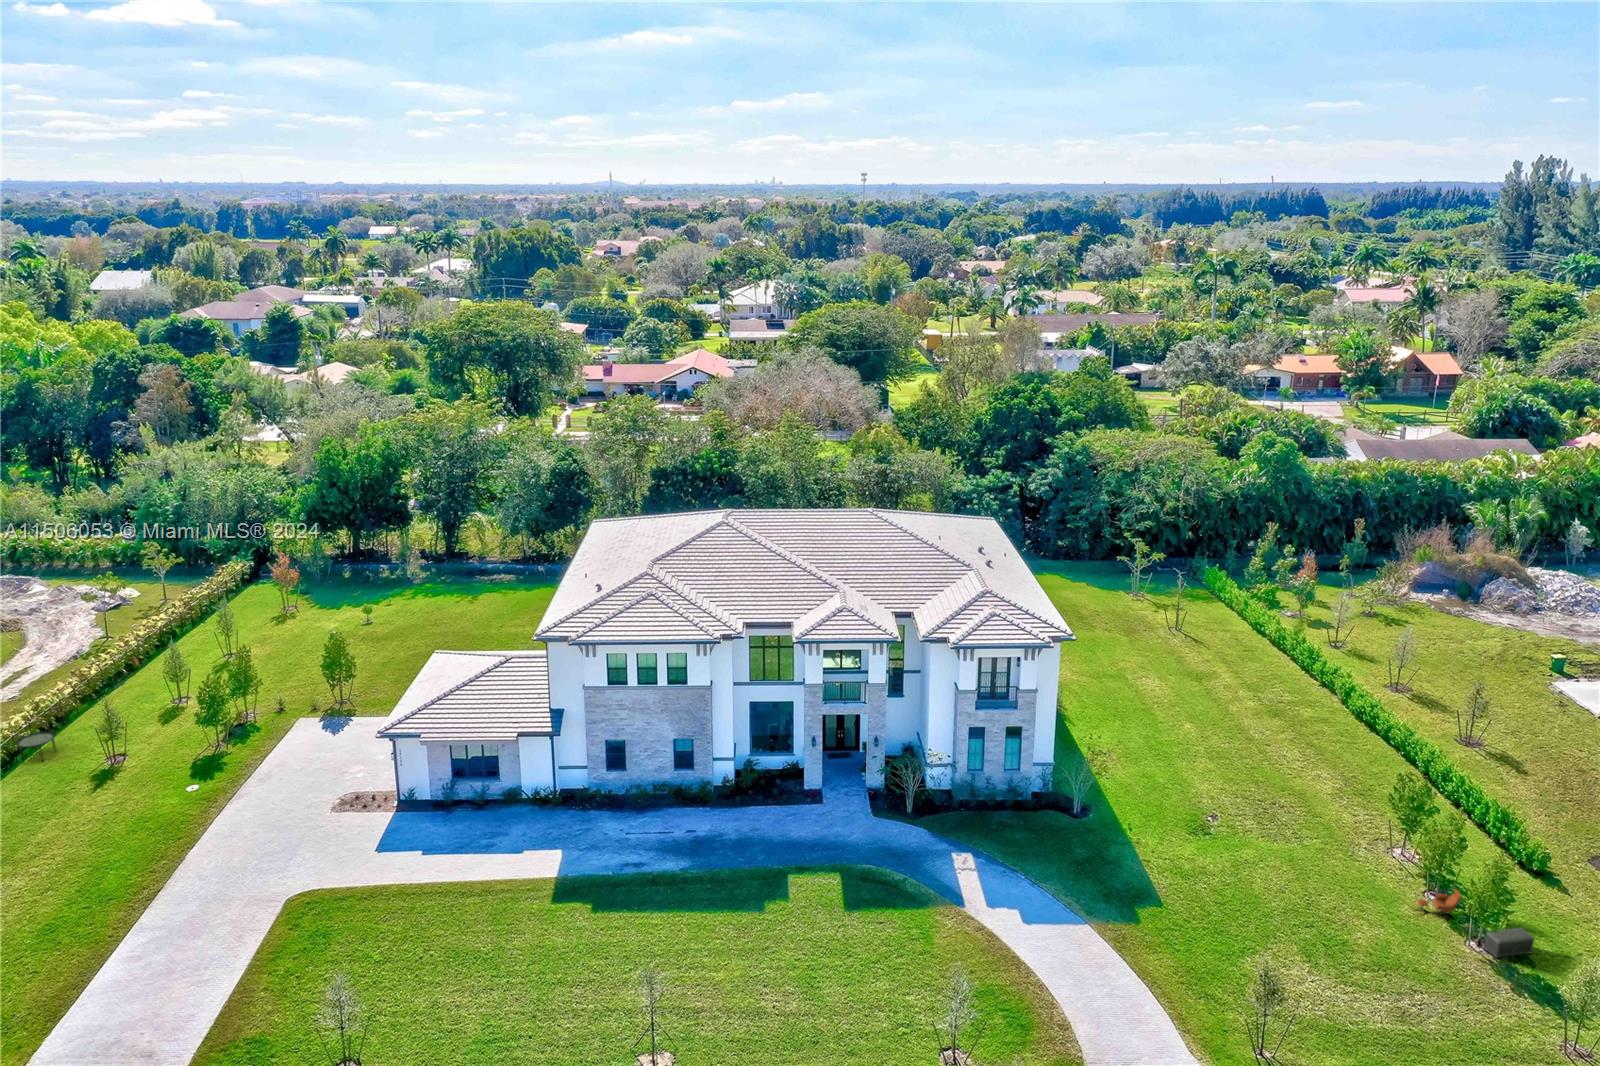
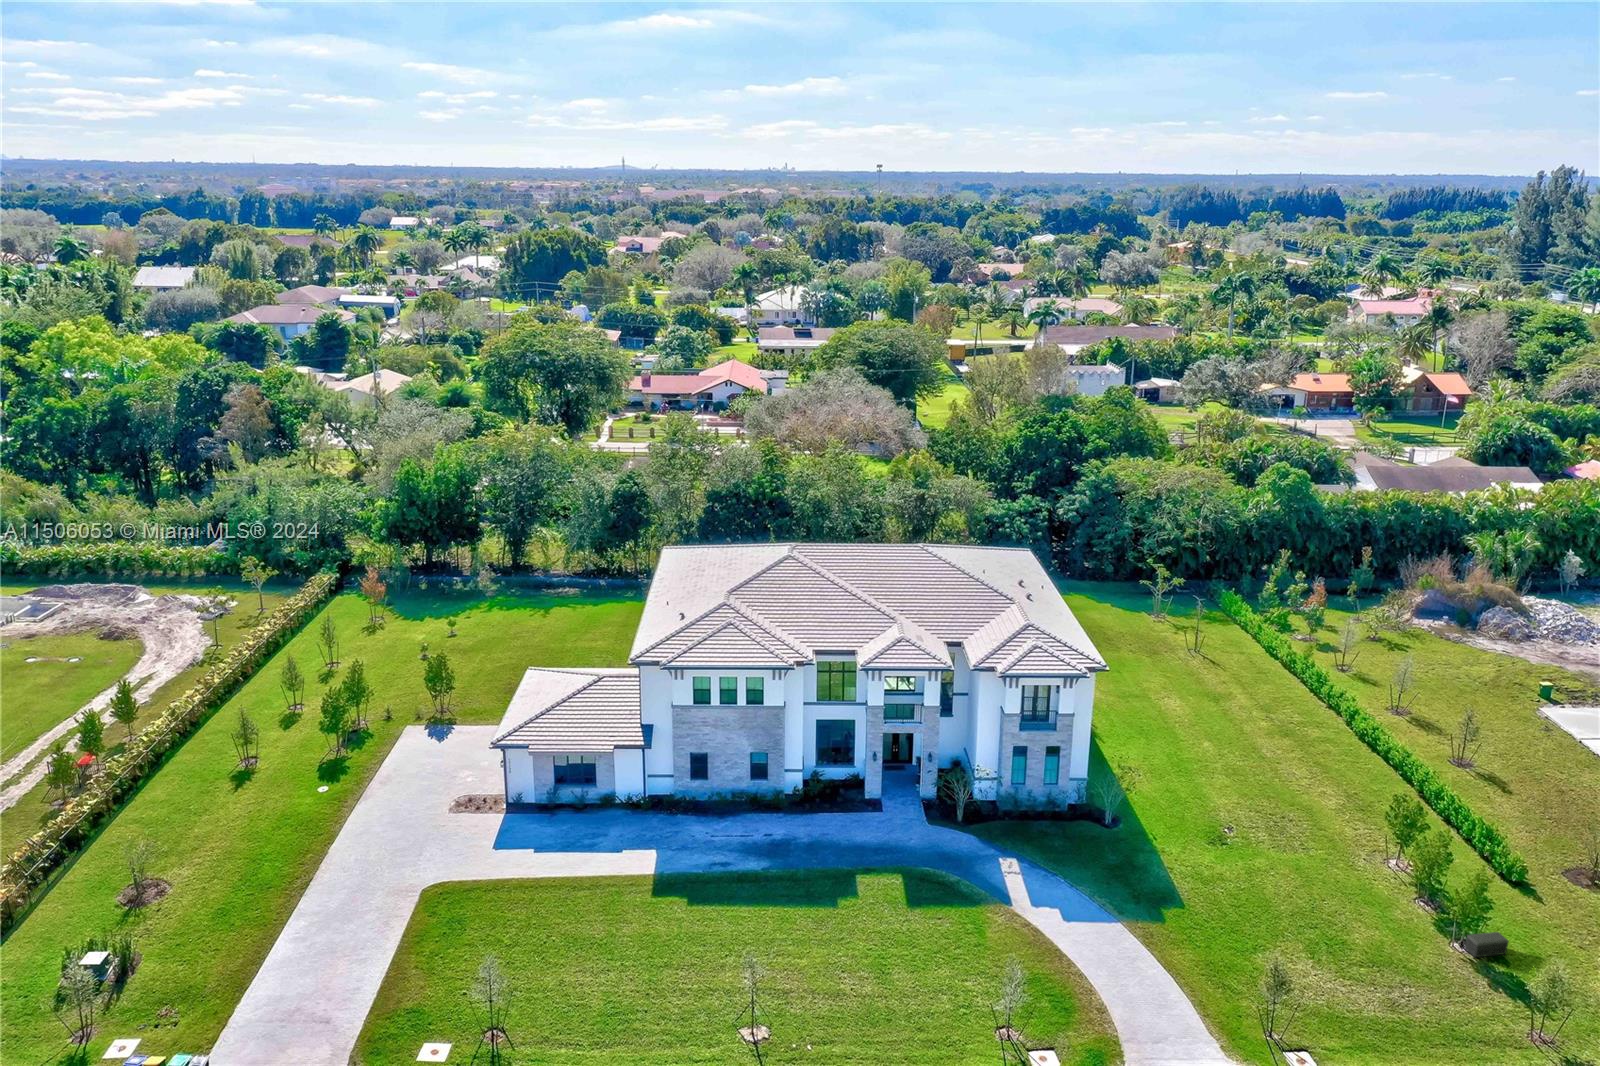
round table: present [17,732,56,760] -> none [161,736,195,763]
lounge chair: present [1417,890,1461,915] -> none [1405,897,1447,924]

